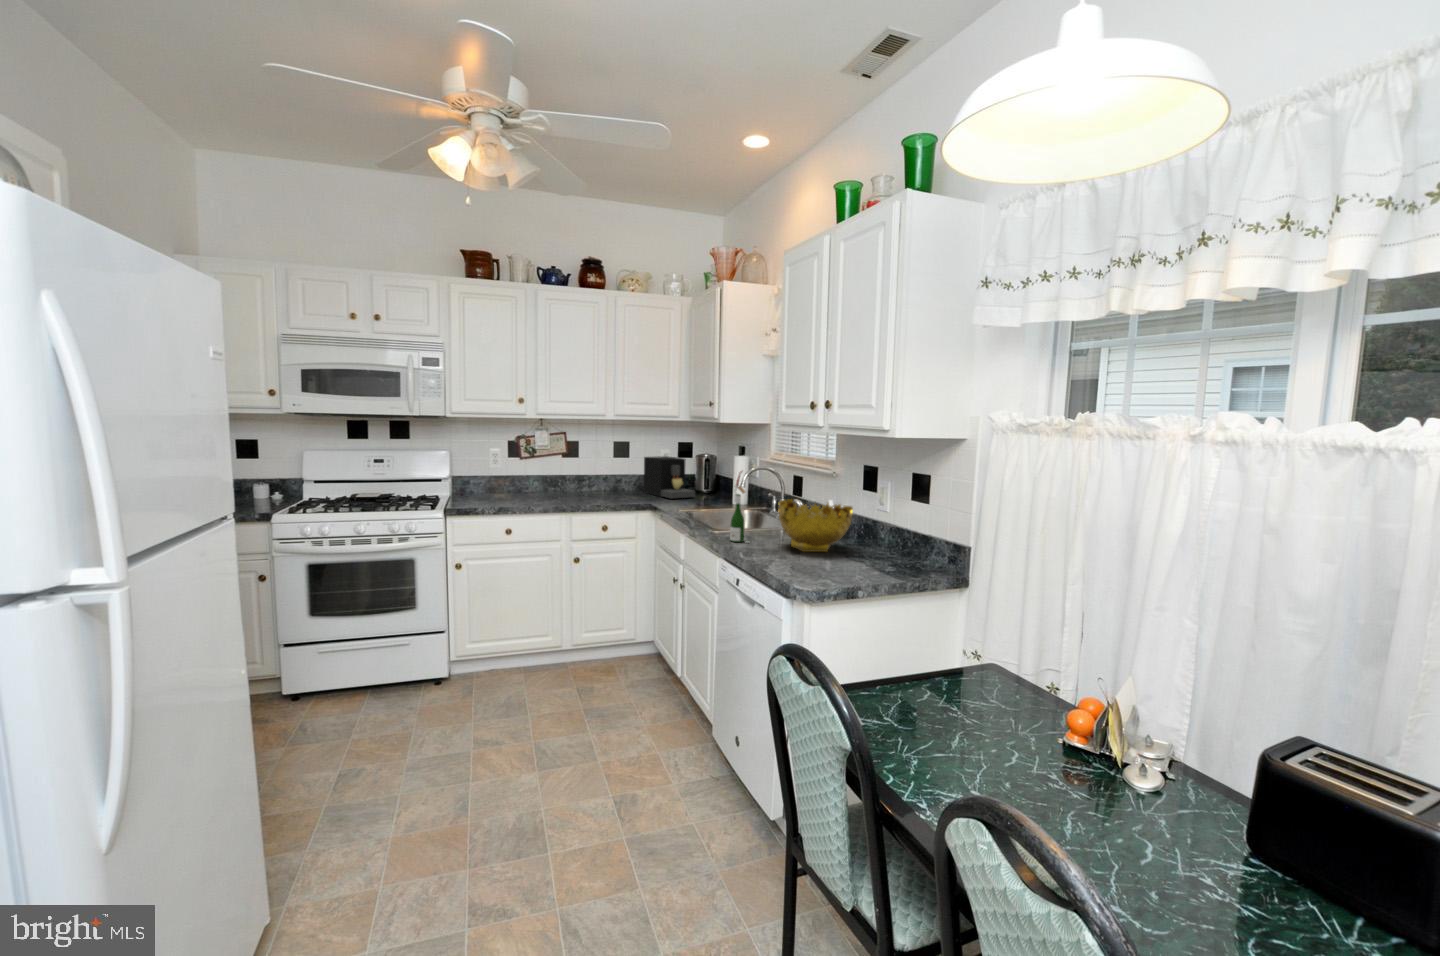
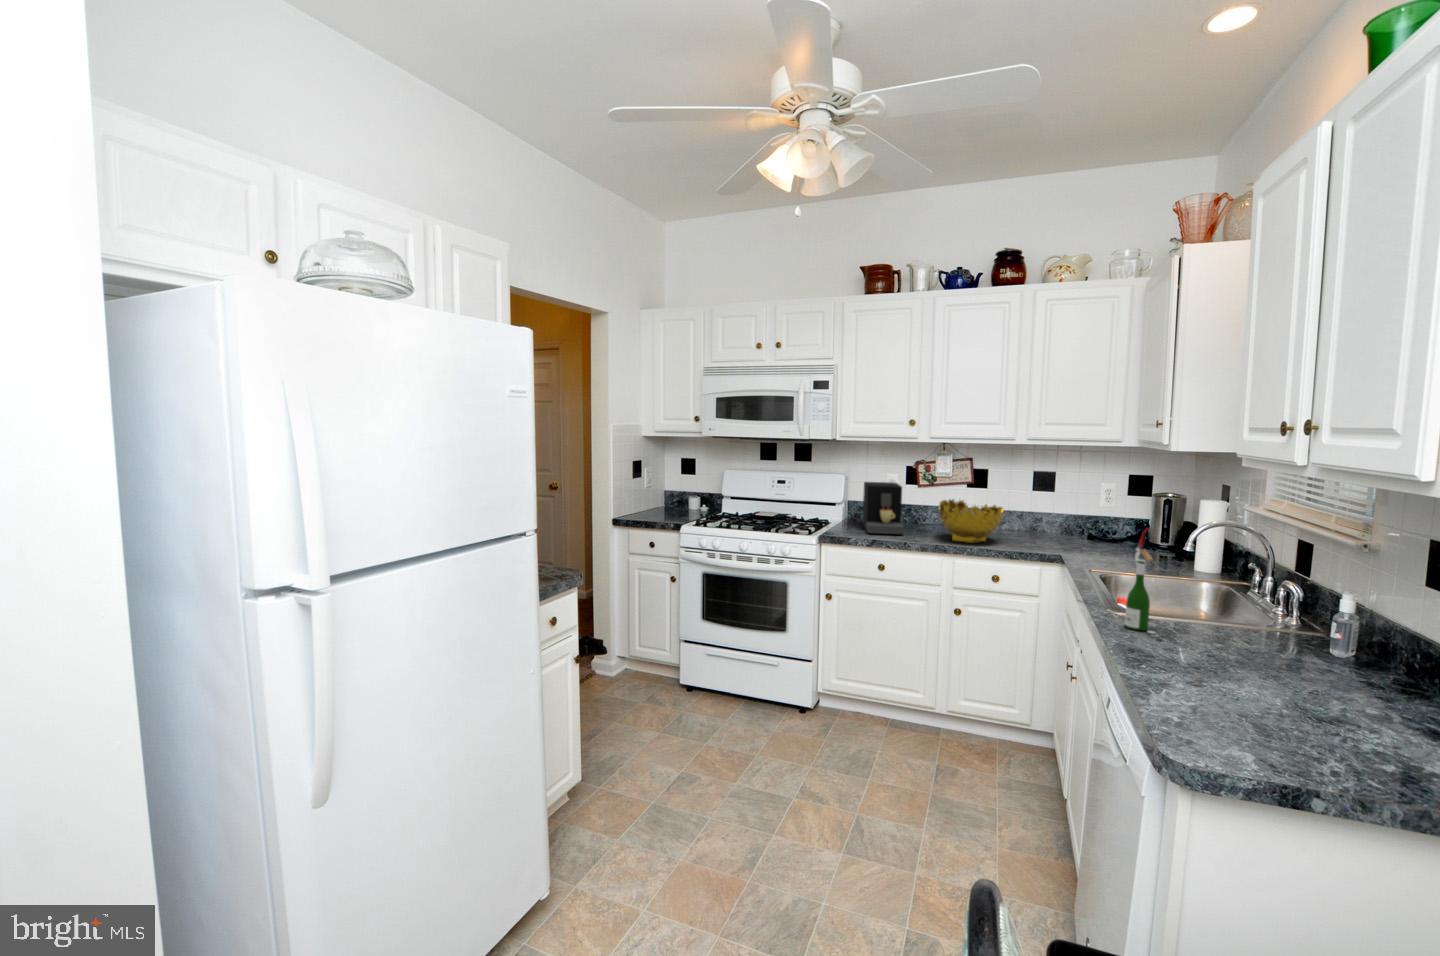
coffee maker: present [644,456,695,498] -> present [862,482,904,534]
decorative bowl: present [779,499,853,552] -> present [939,499,1003,543]

